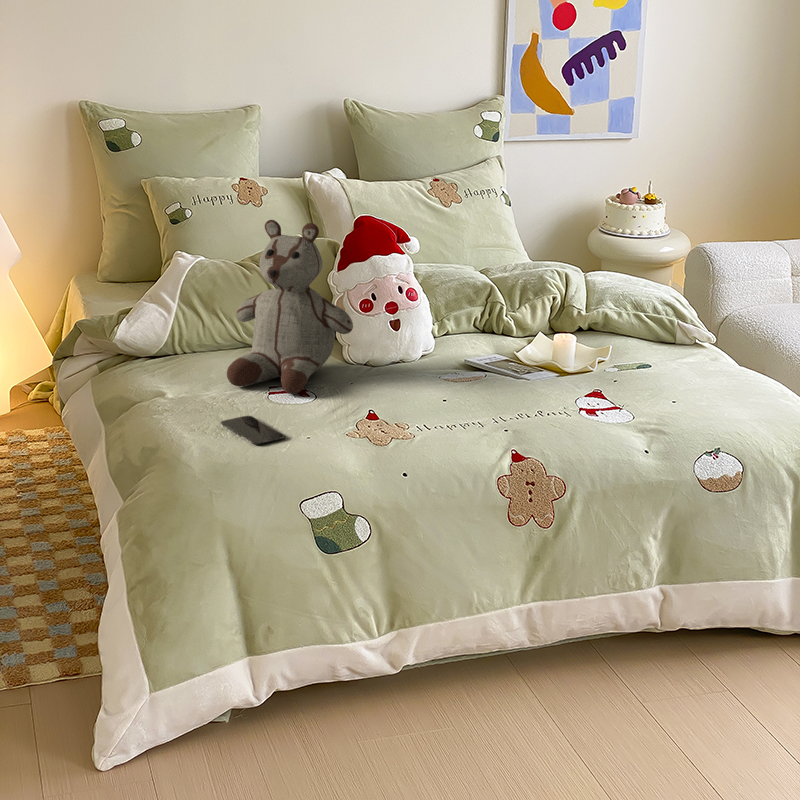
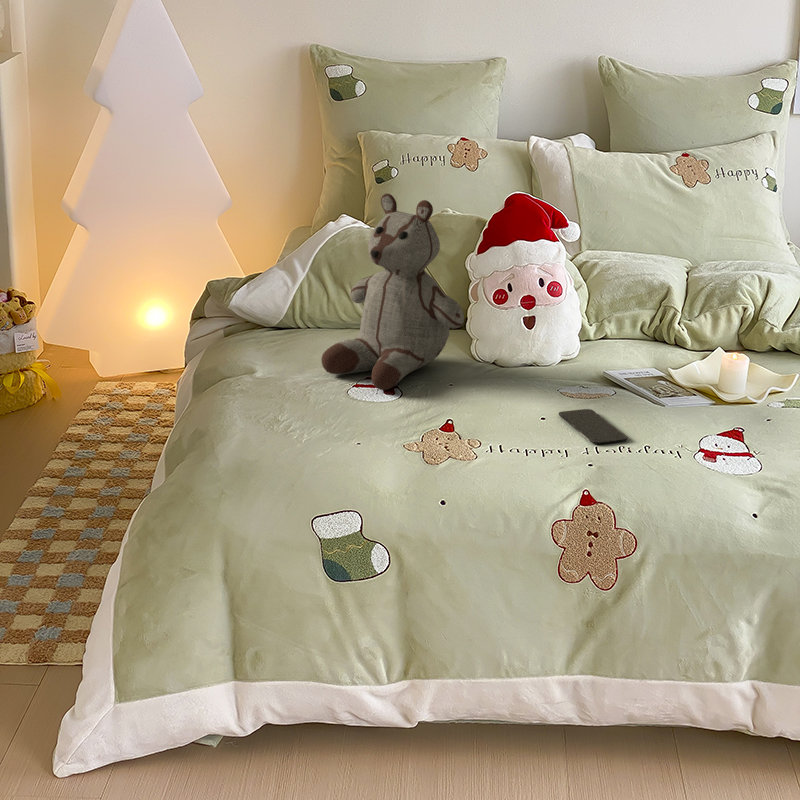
smartphone: present [221,416,285,445] -> present [559,409,627,444]

